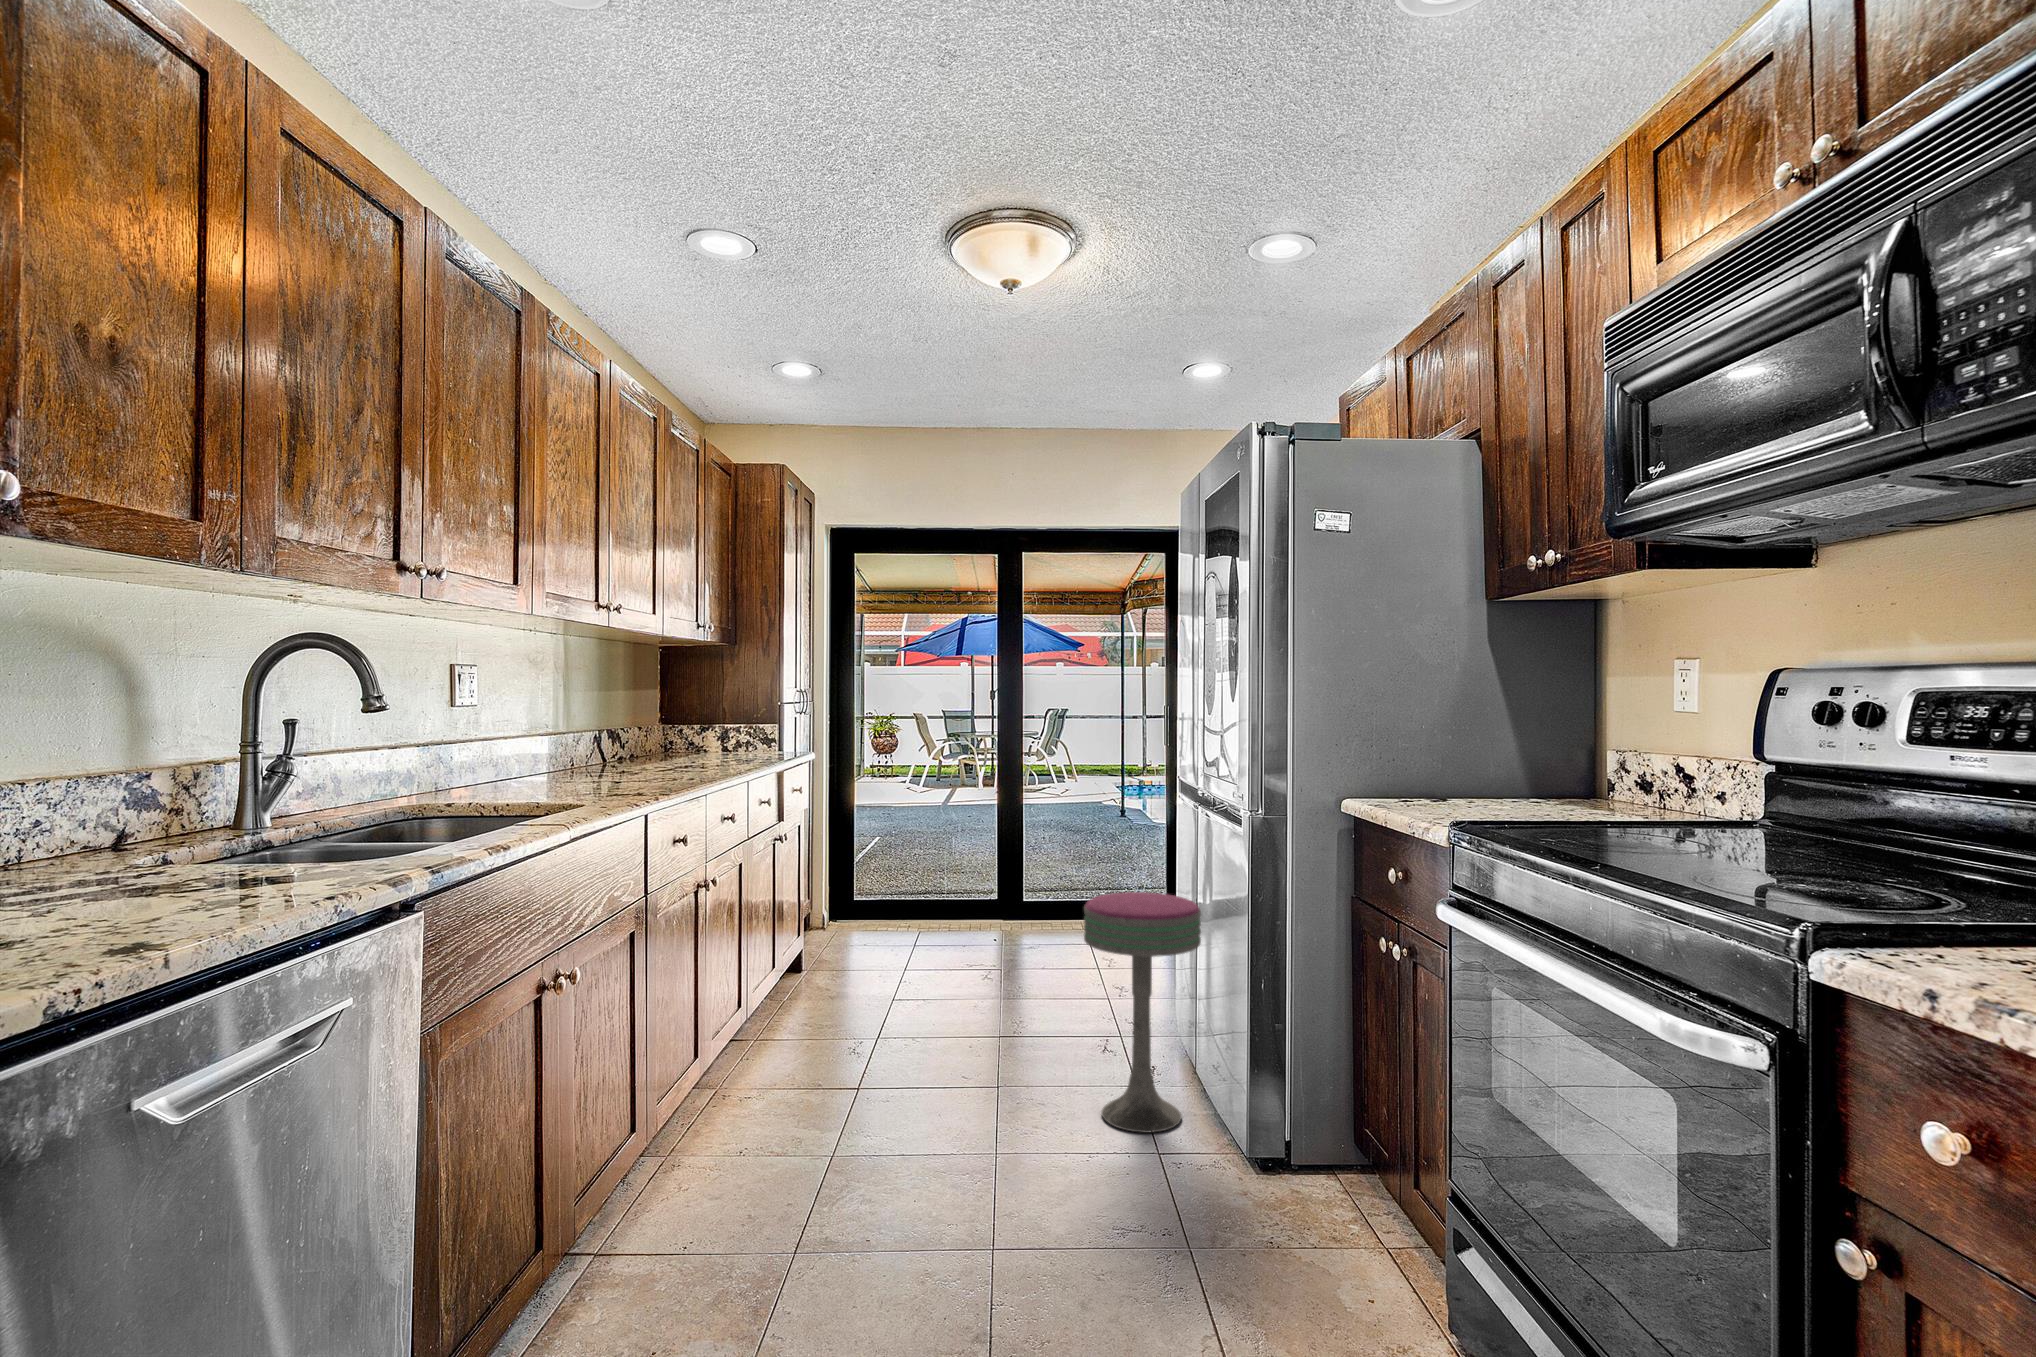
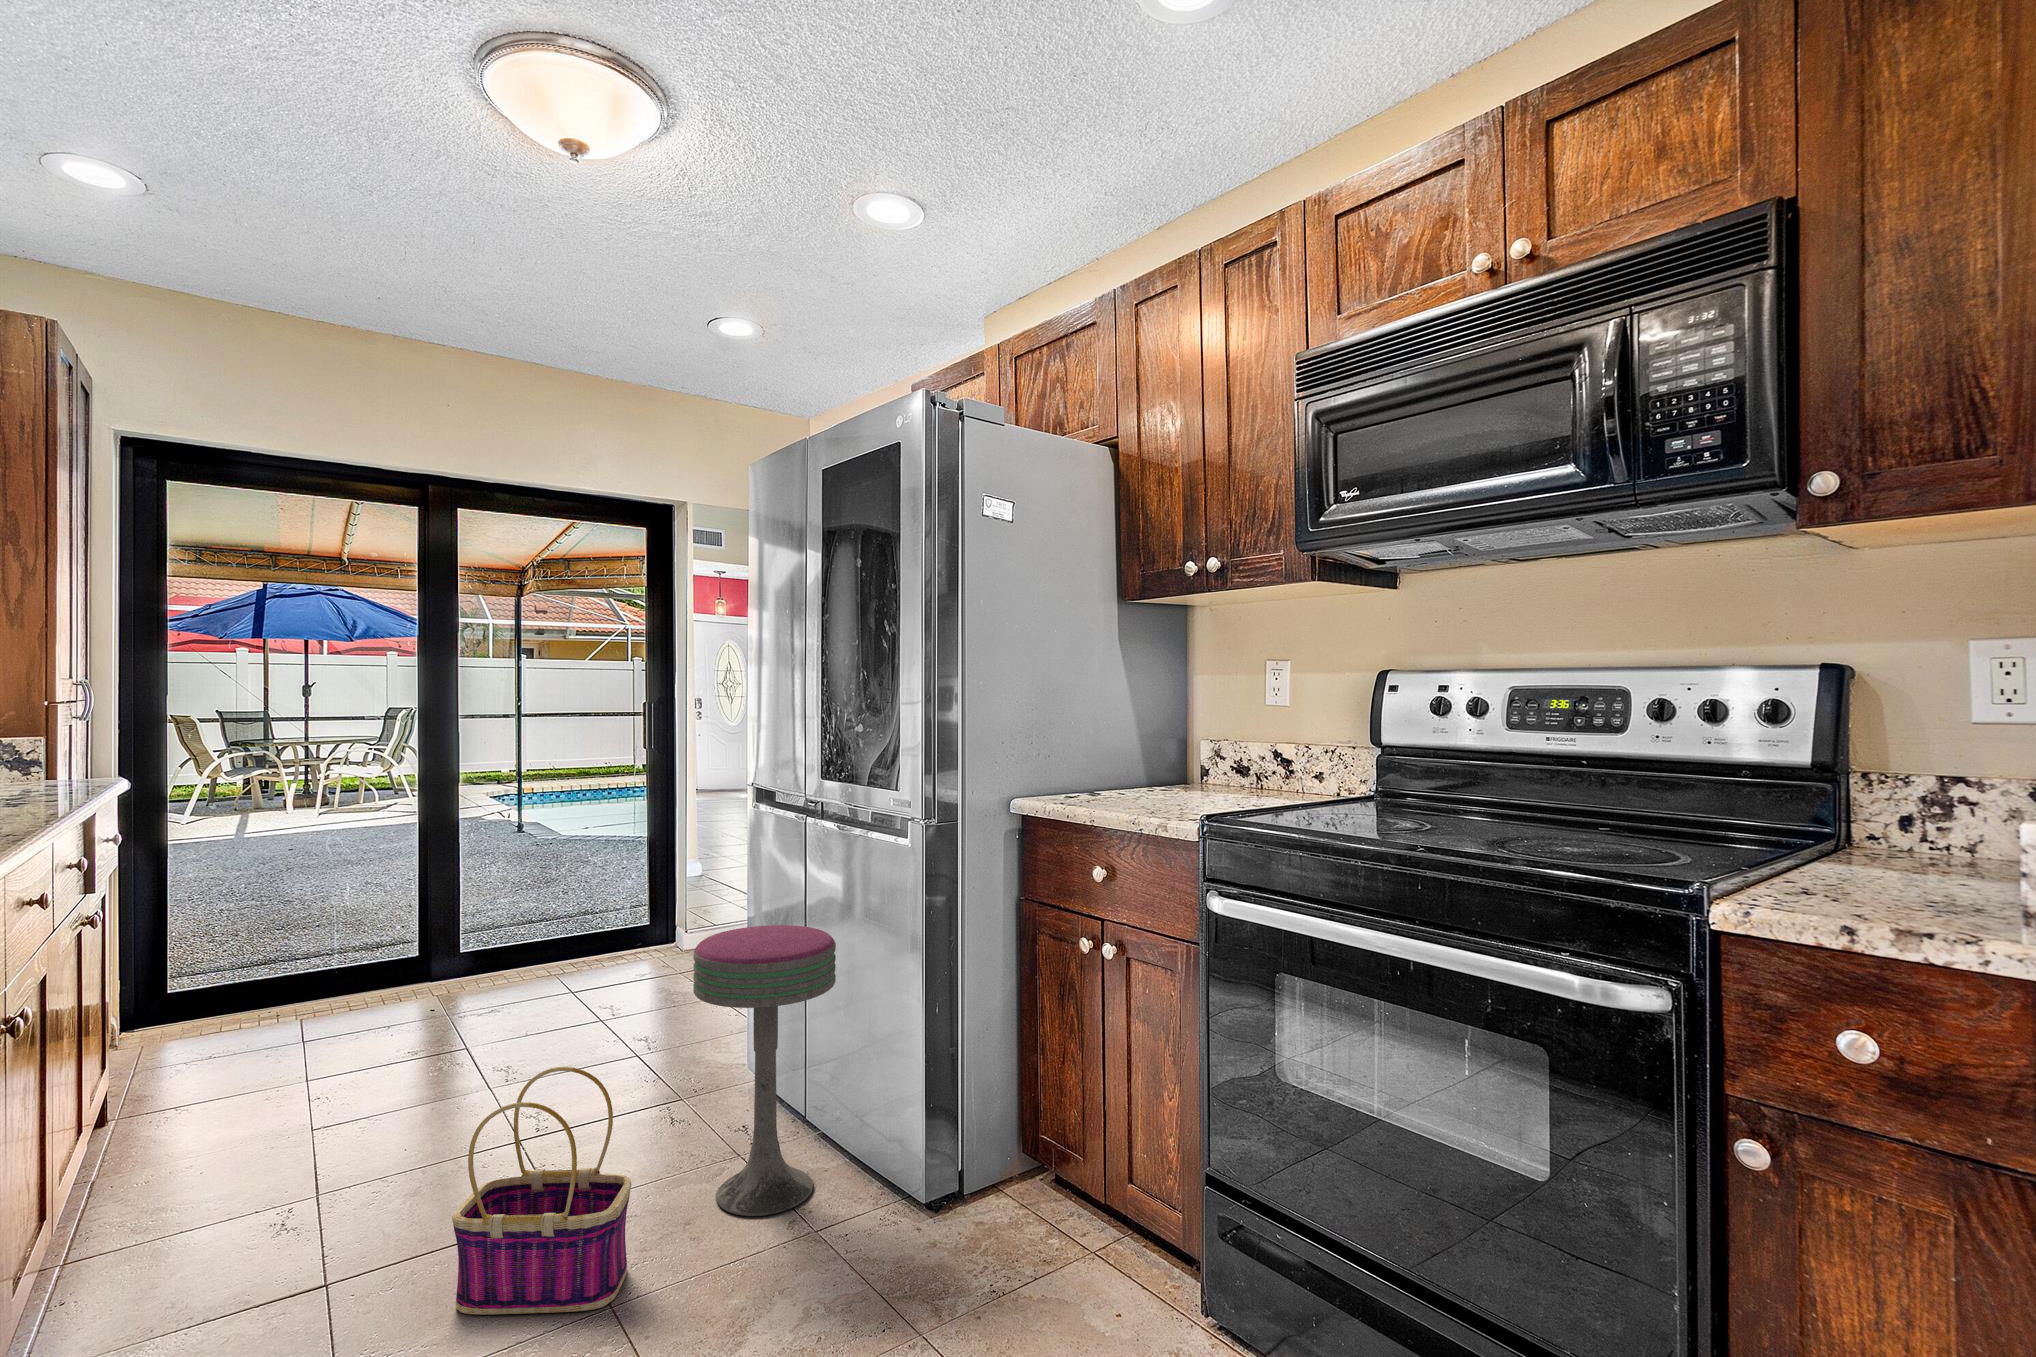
basket: none [903,971,1018,1151] -> present [452,1067,631,1315]

